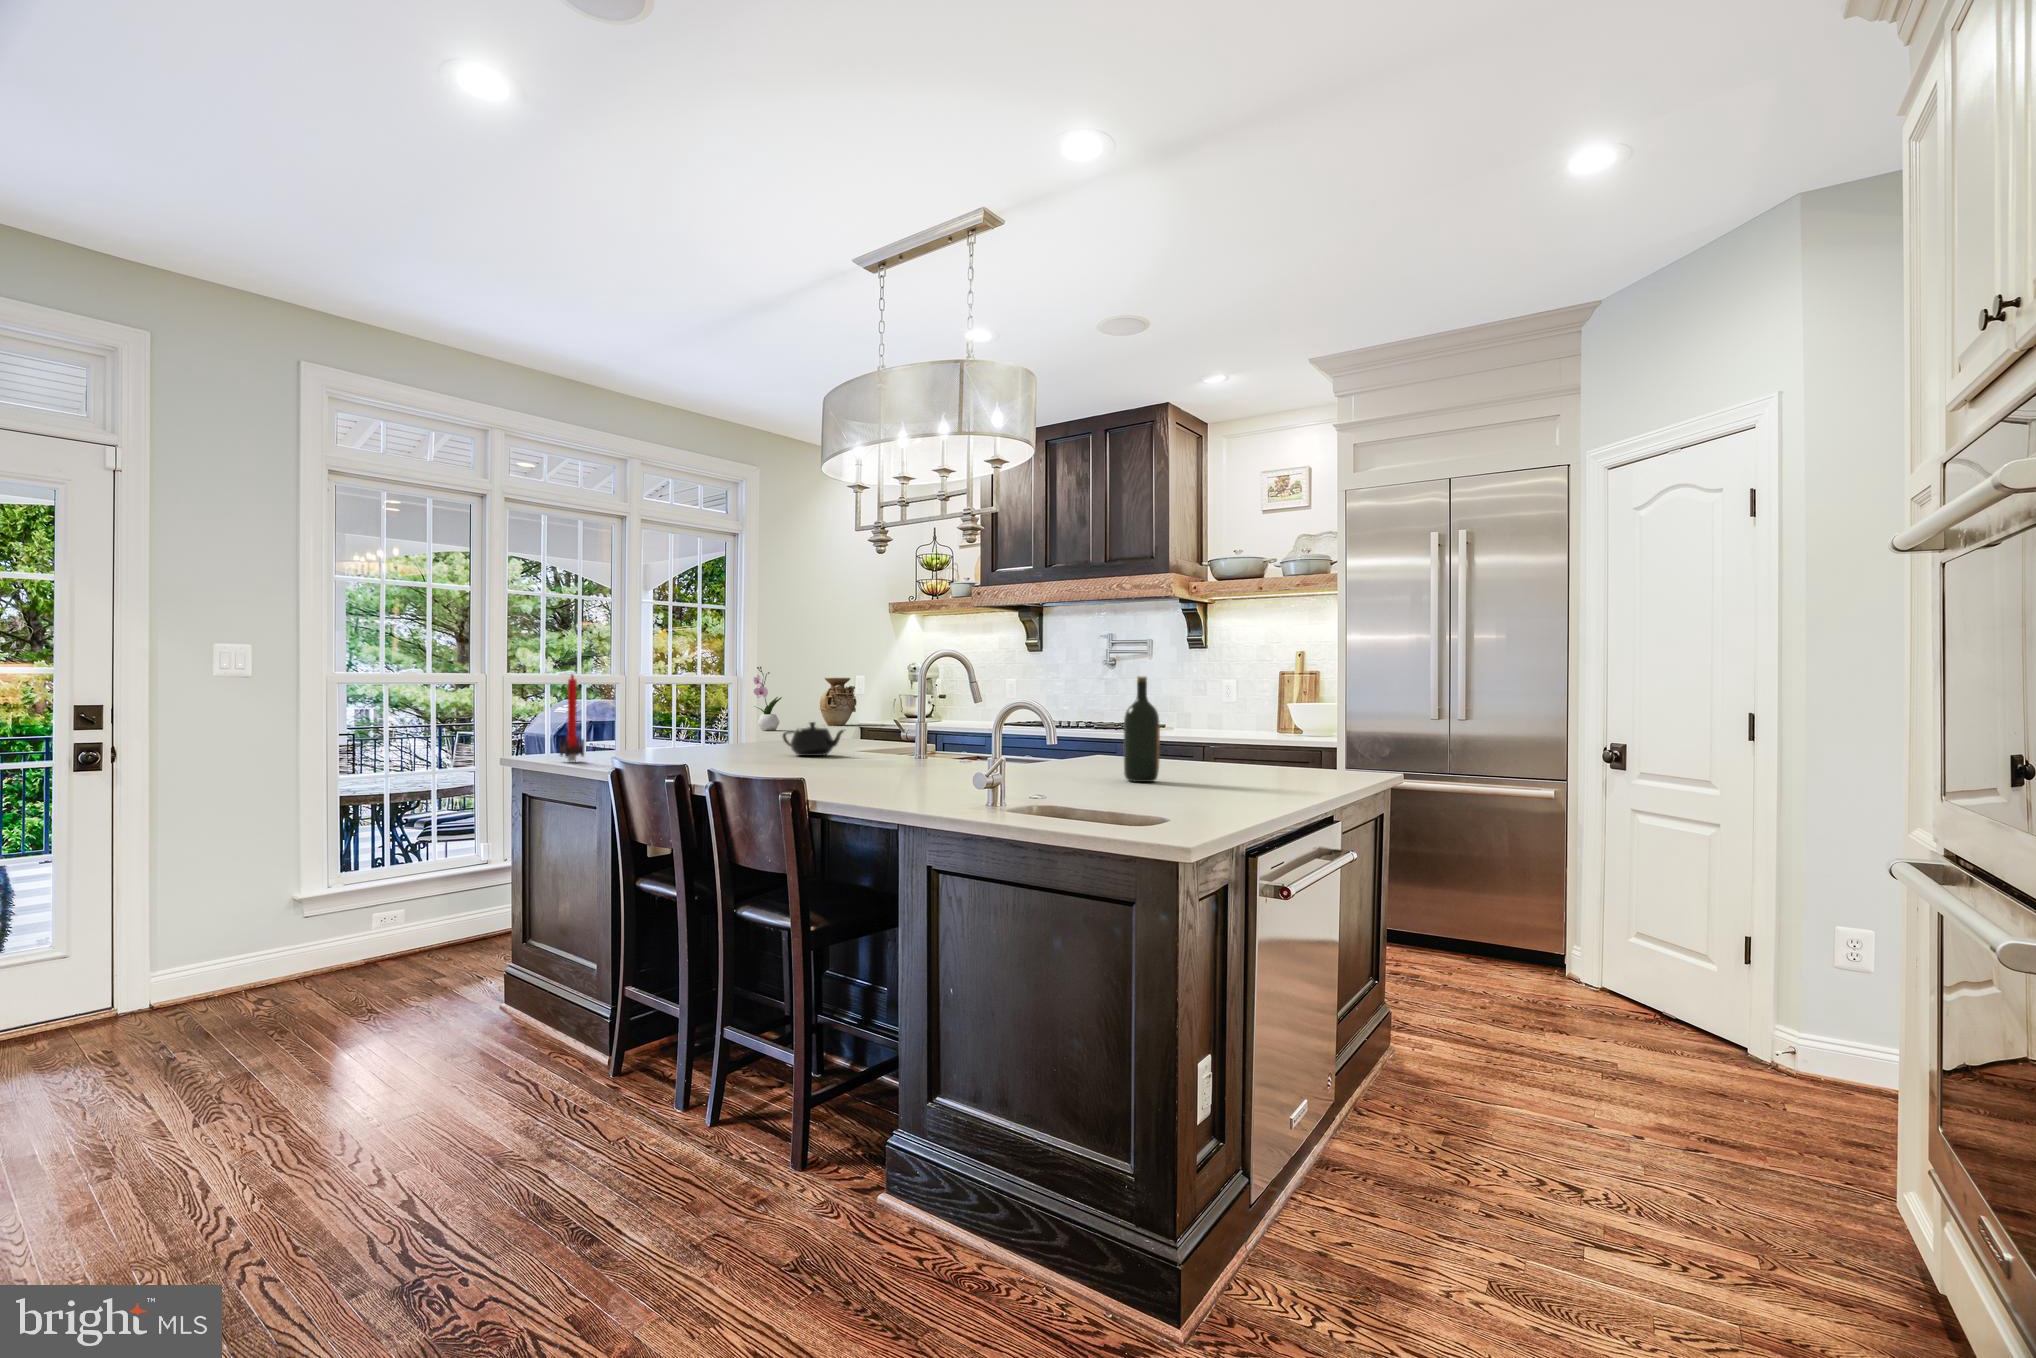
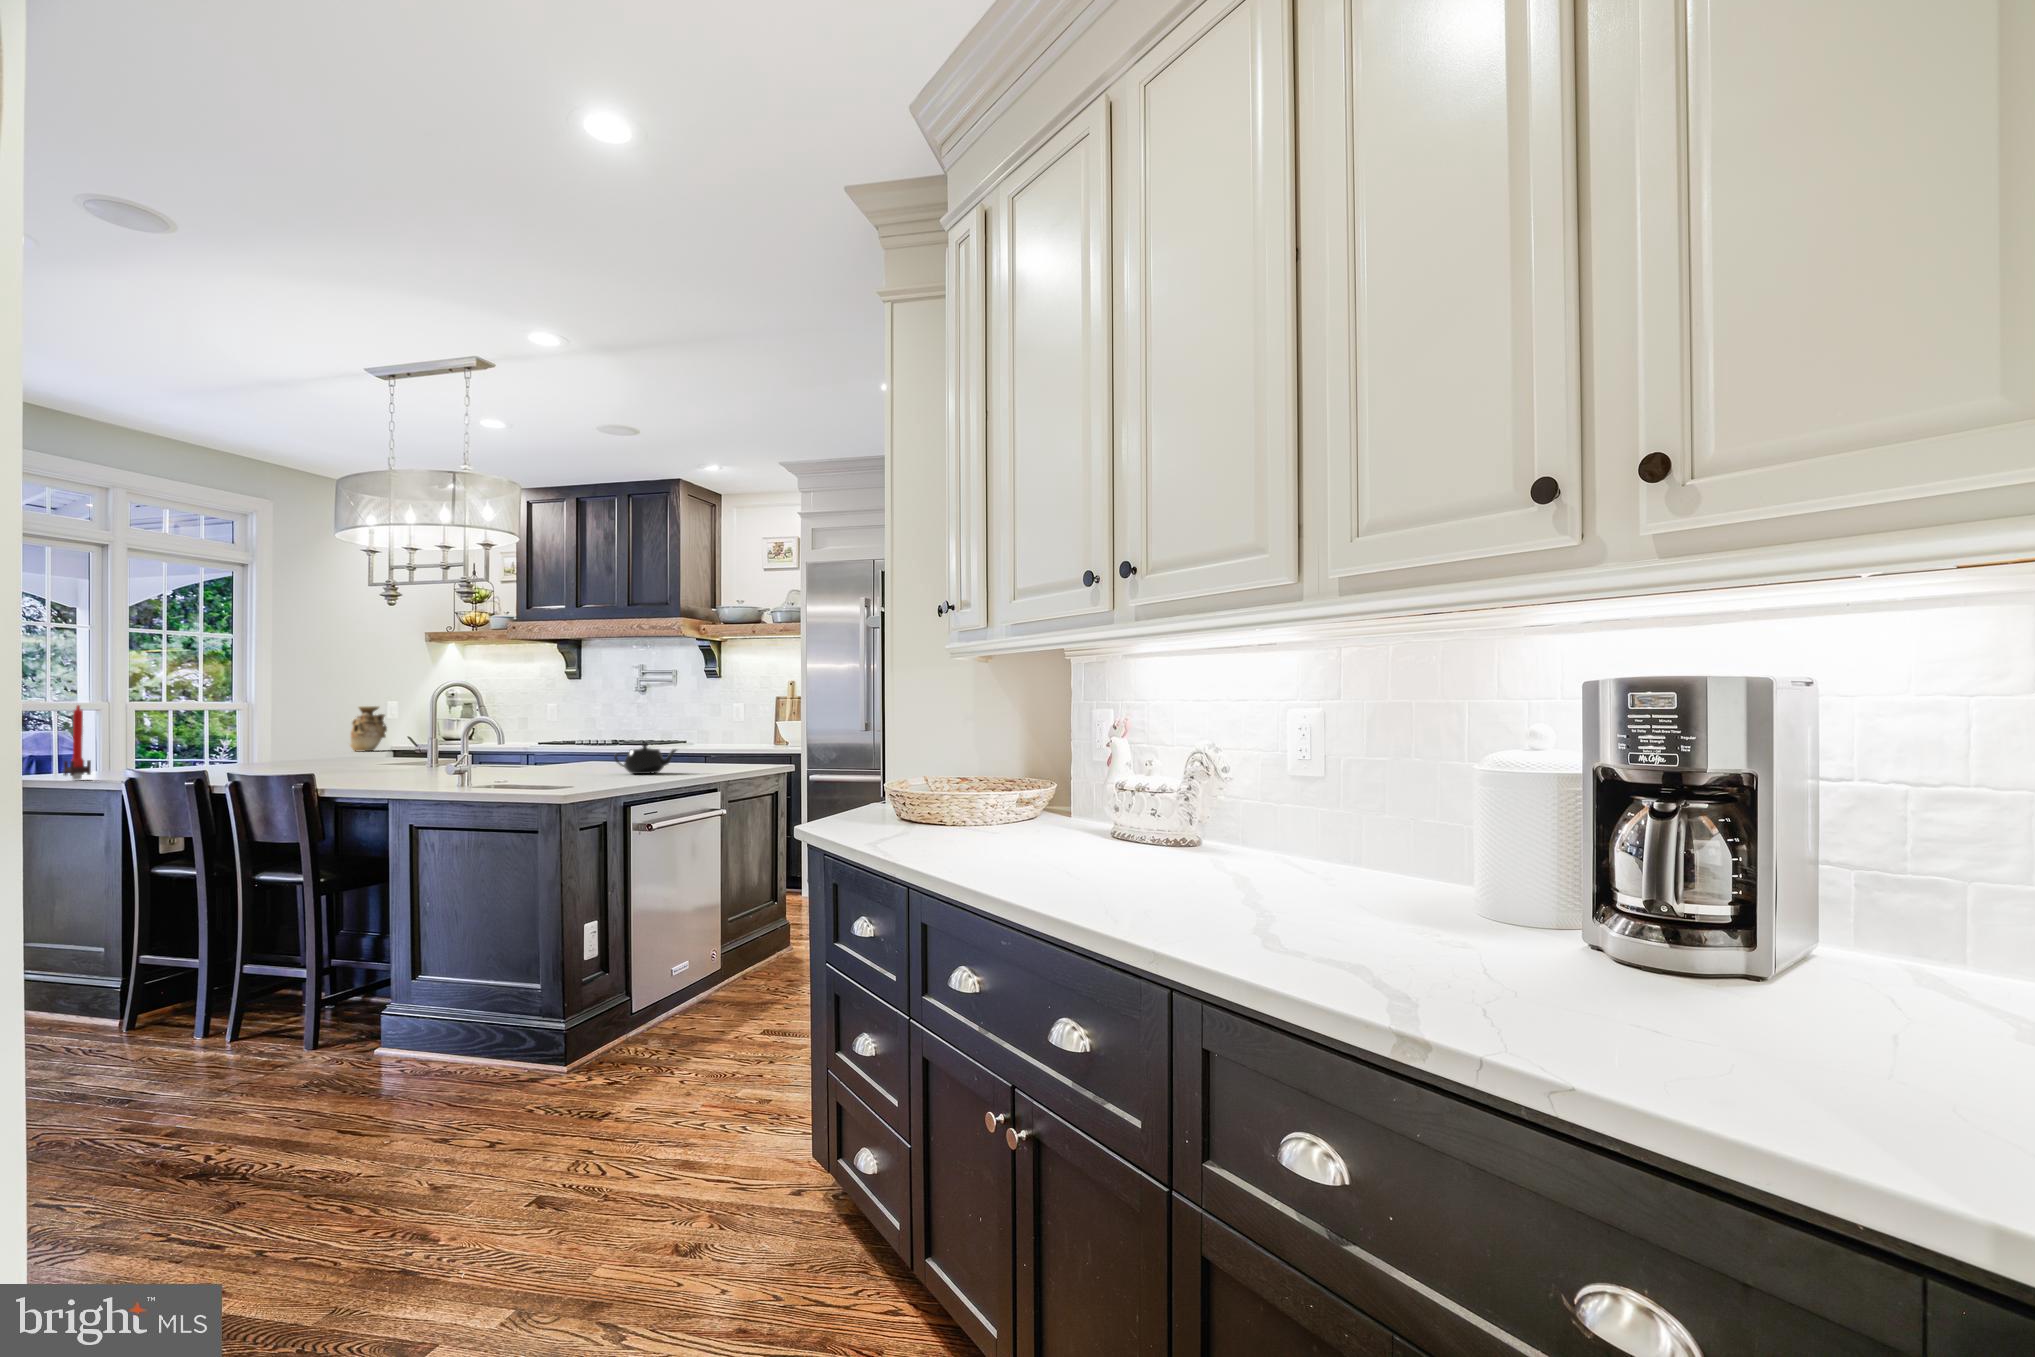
flower arrangement: present [753,667,782,730] -> none [268,697,301,757]
wine bottle: present [1124,677,1160,782] -> none [581,700,608,773]
teapot: present [783,722,844,756] -> present [614,743,676,774]

